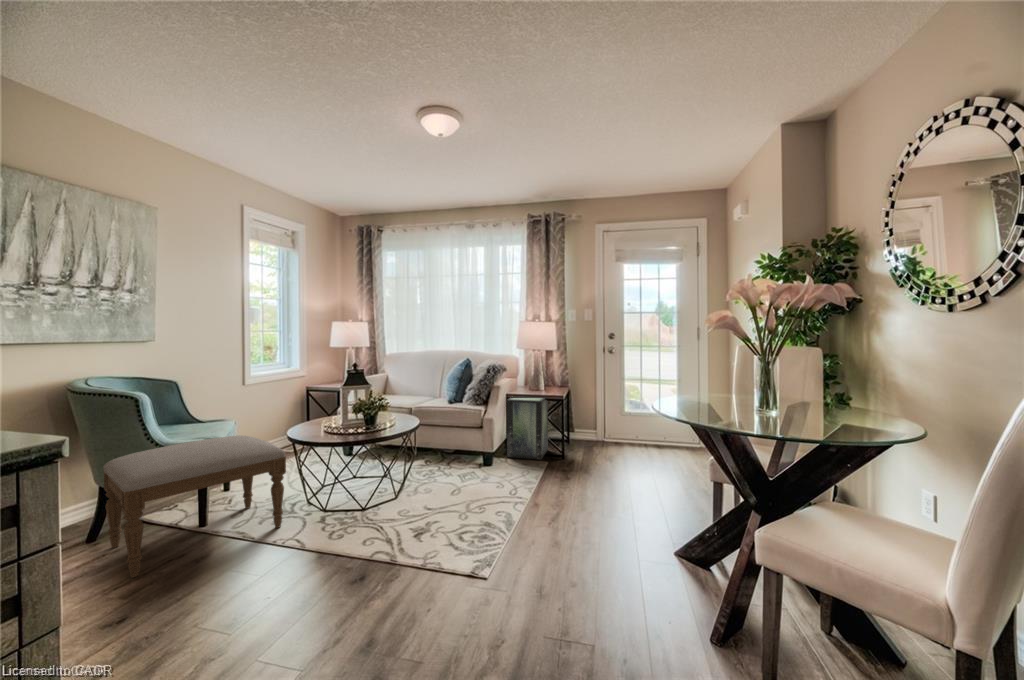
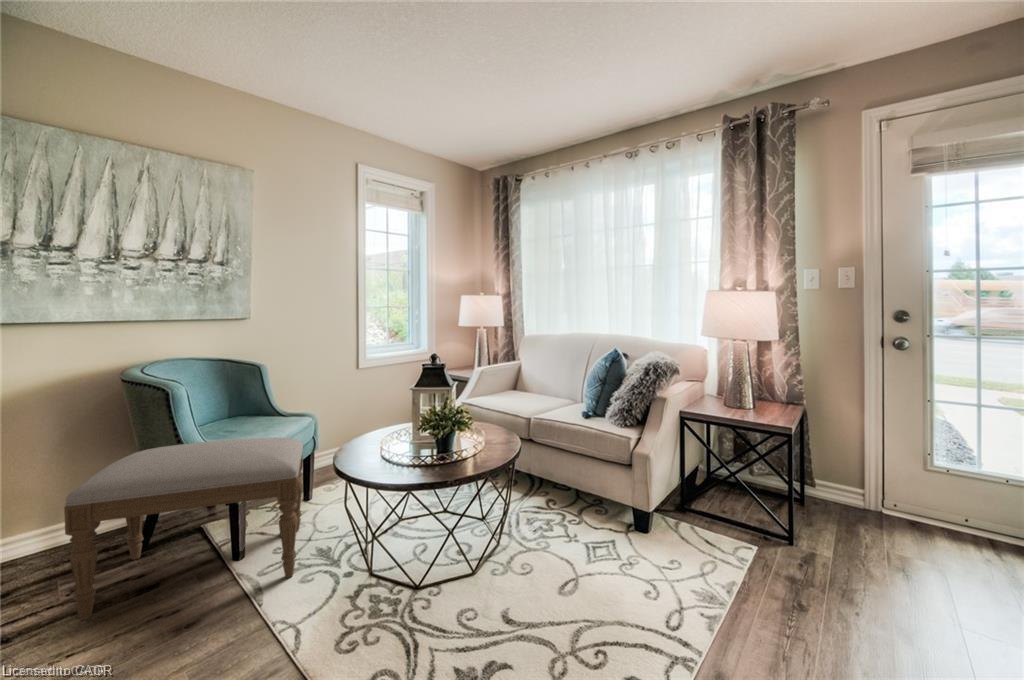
storage box: present [507,396,548,459] -> none [676,410,757,530]

